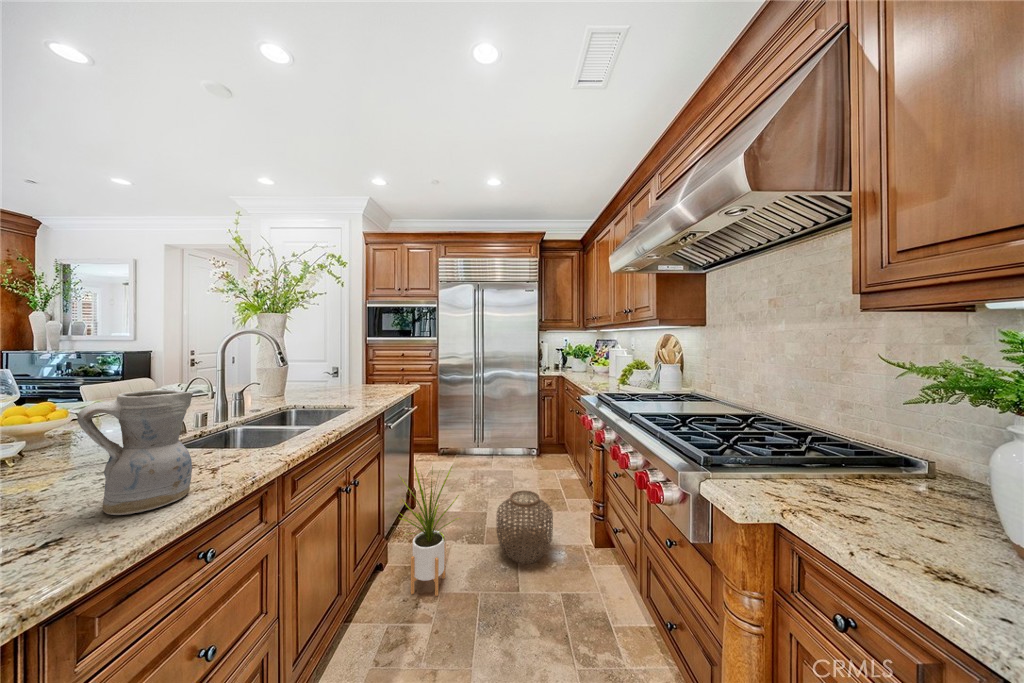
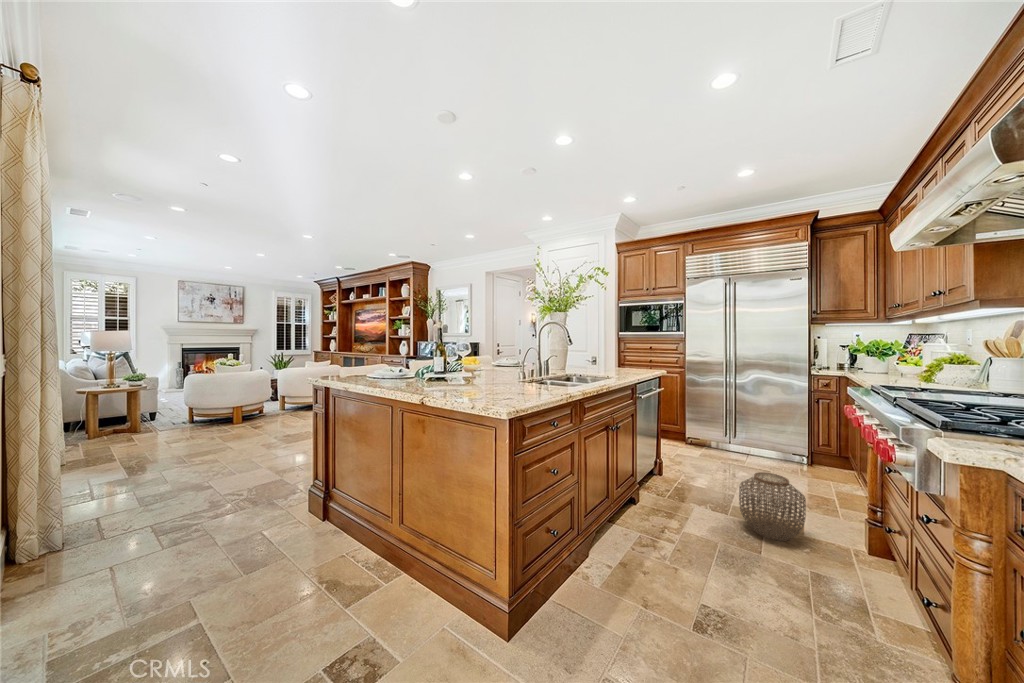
ceramic pitcher: present [77,390,193,515] -> none [519,343,553,394]
house plant: present [398,466,460,596] -> none [646,423,705,531]

